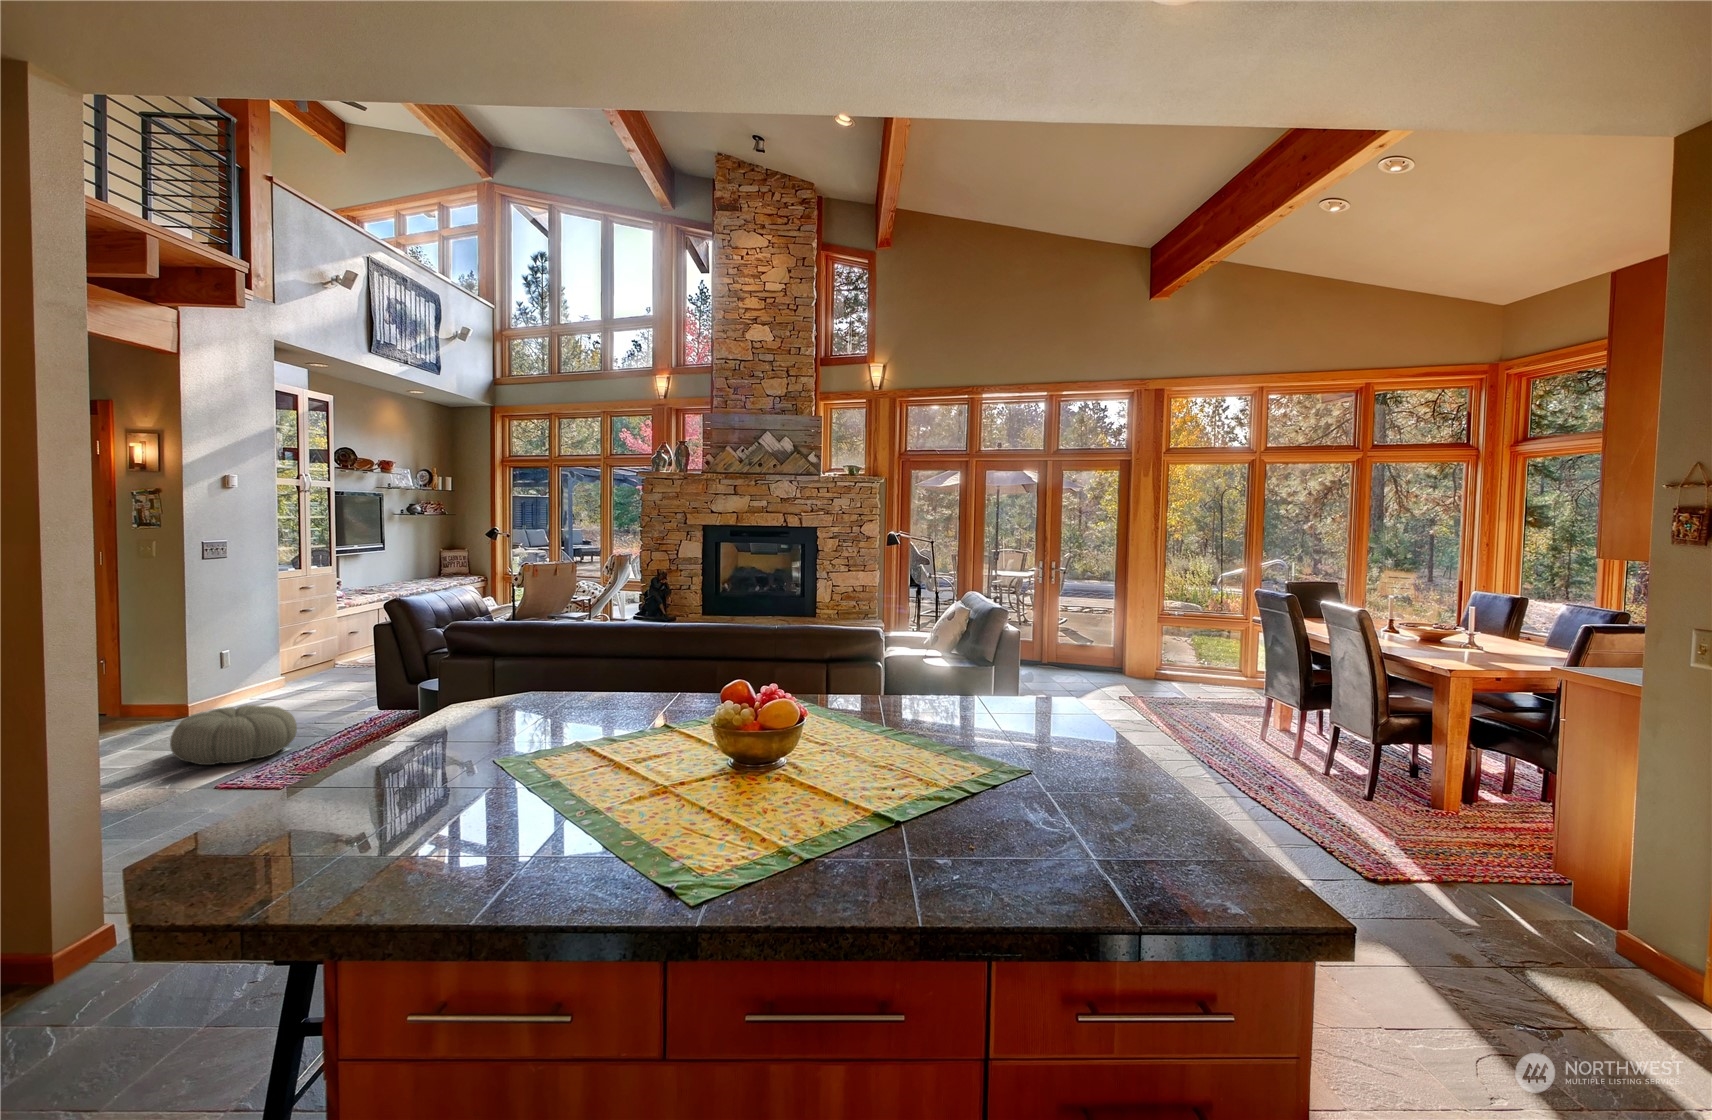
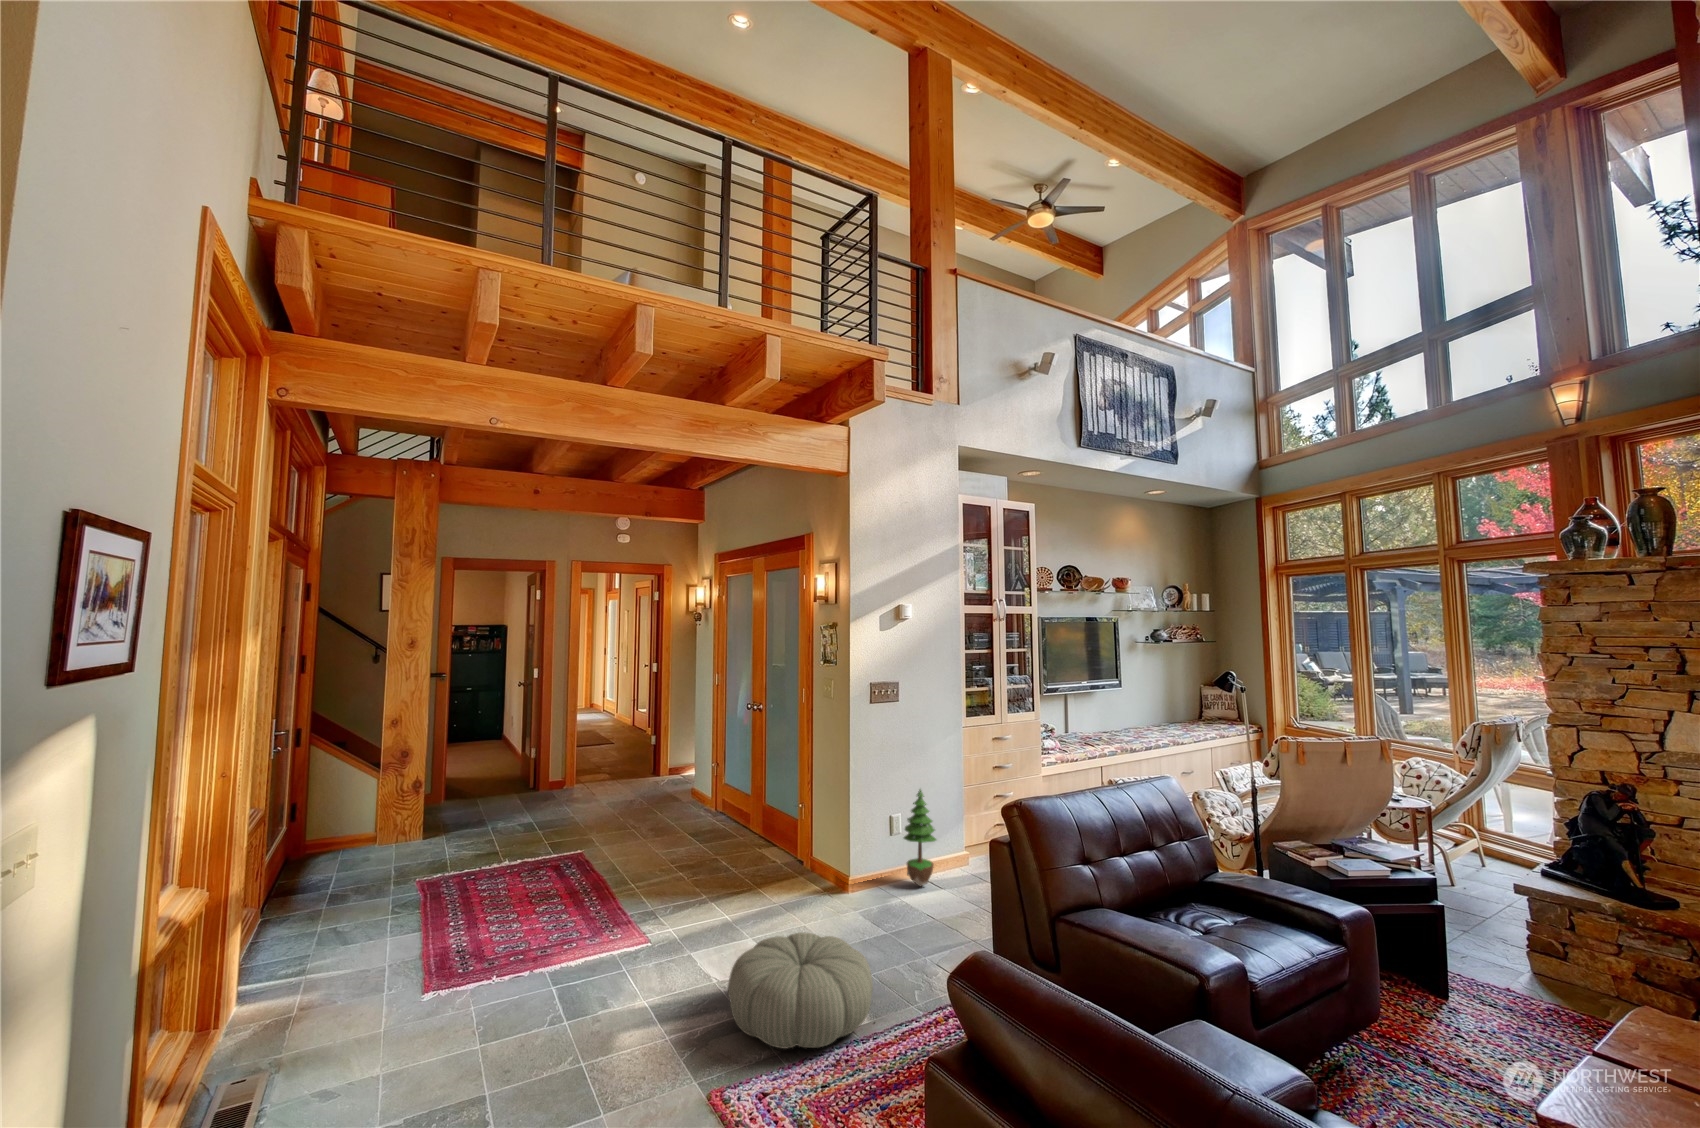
potted tree: none [237,622,271,698] -> present [904,789,936,886]

